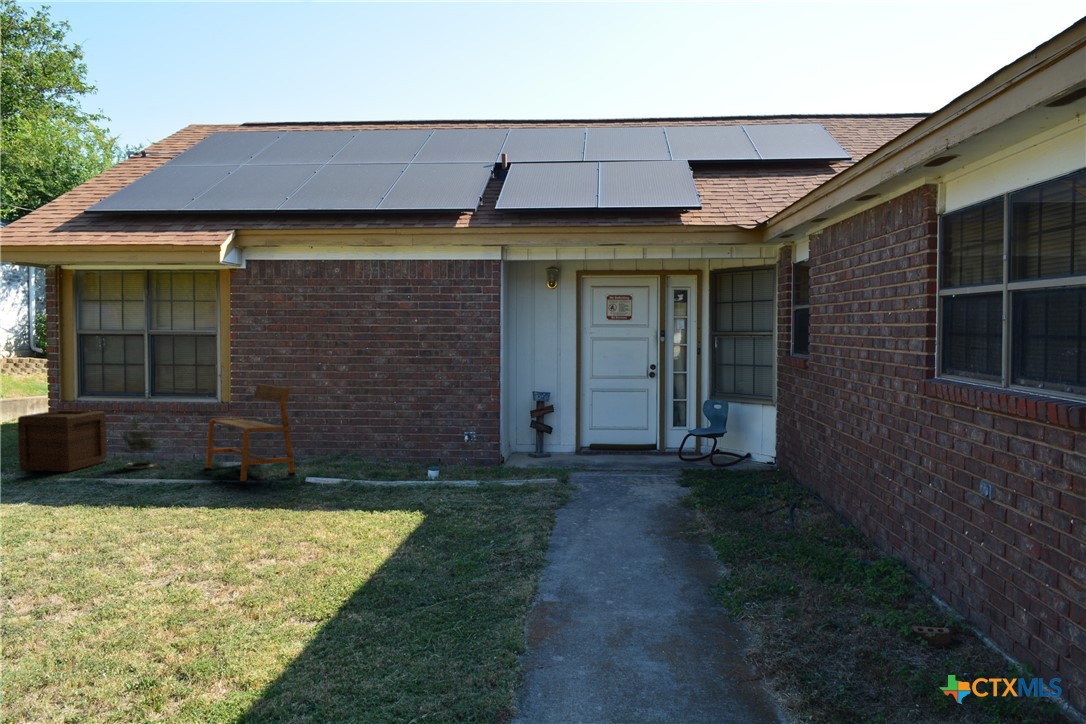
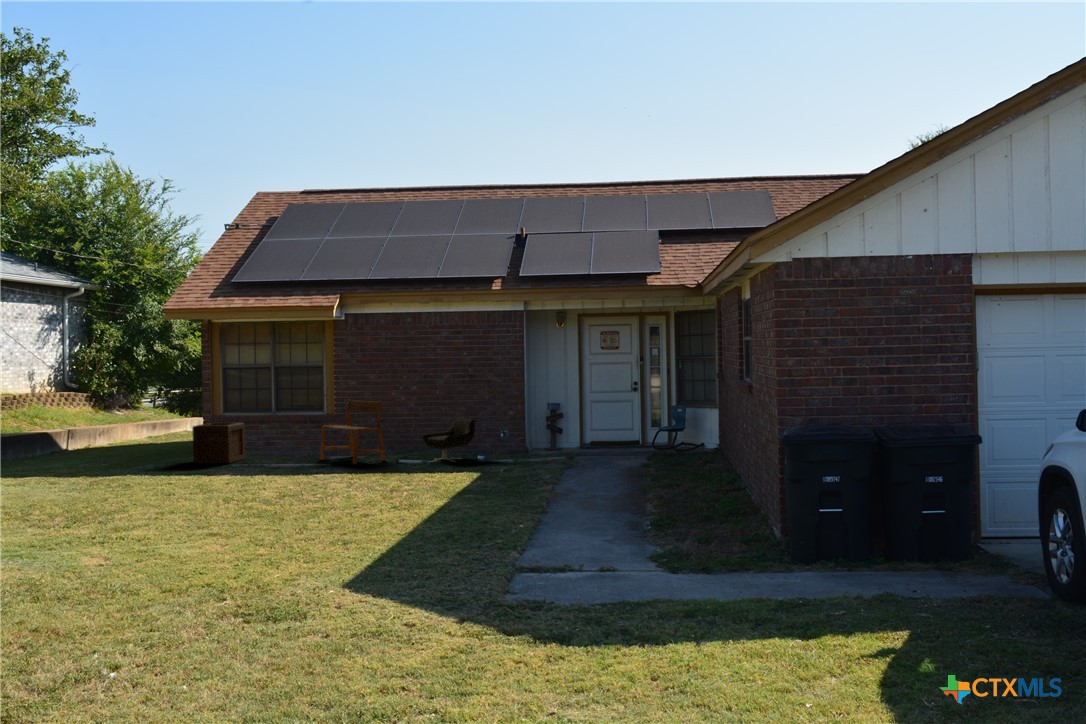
lounge chair: none [348,413,427,480] -> present [422,418,475,461]
potted tree: present [123,417,158,469] -> none [261,423,285,461]

